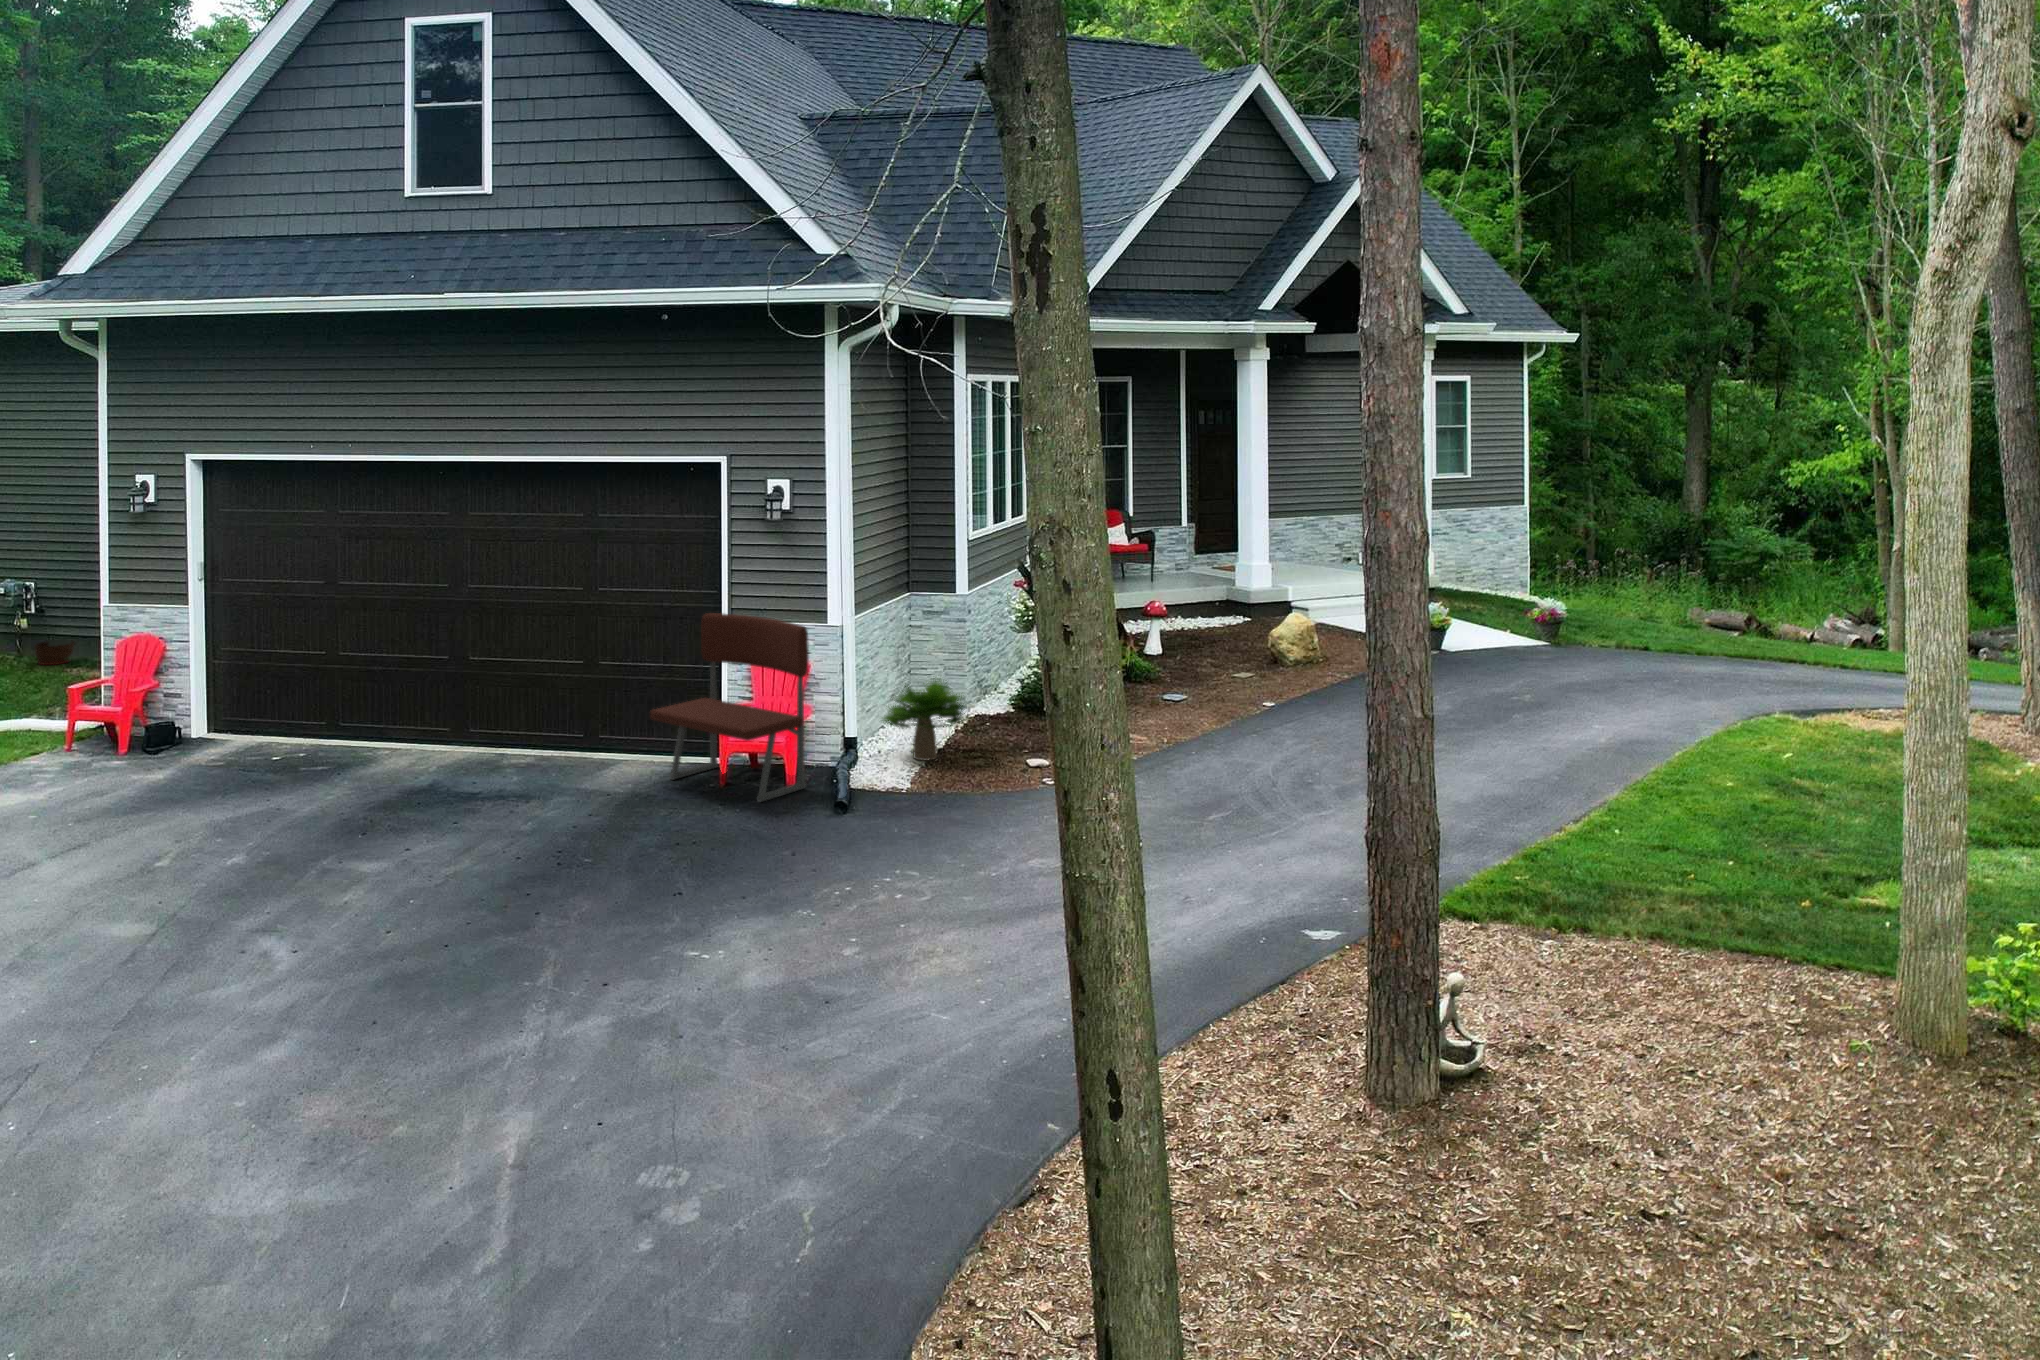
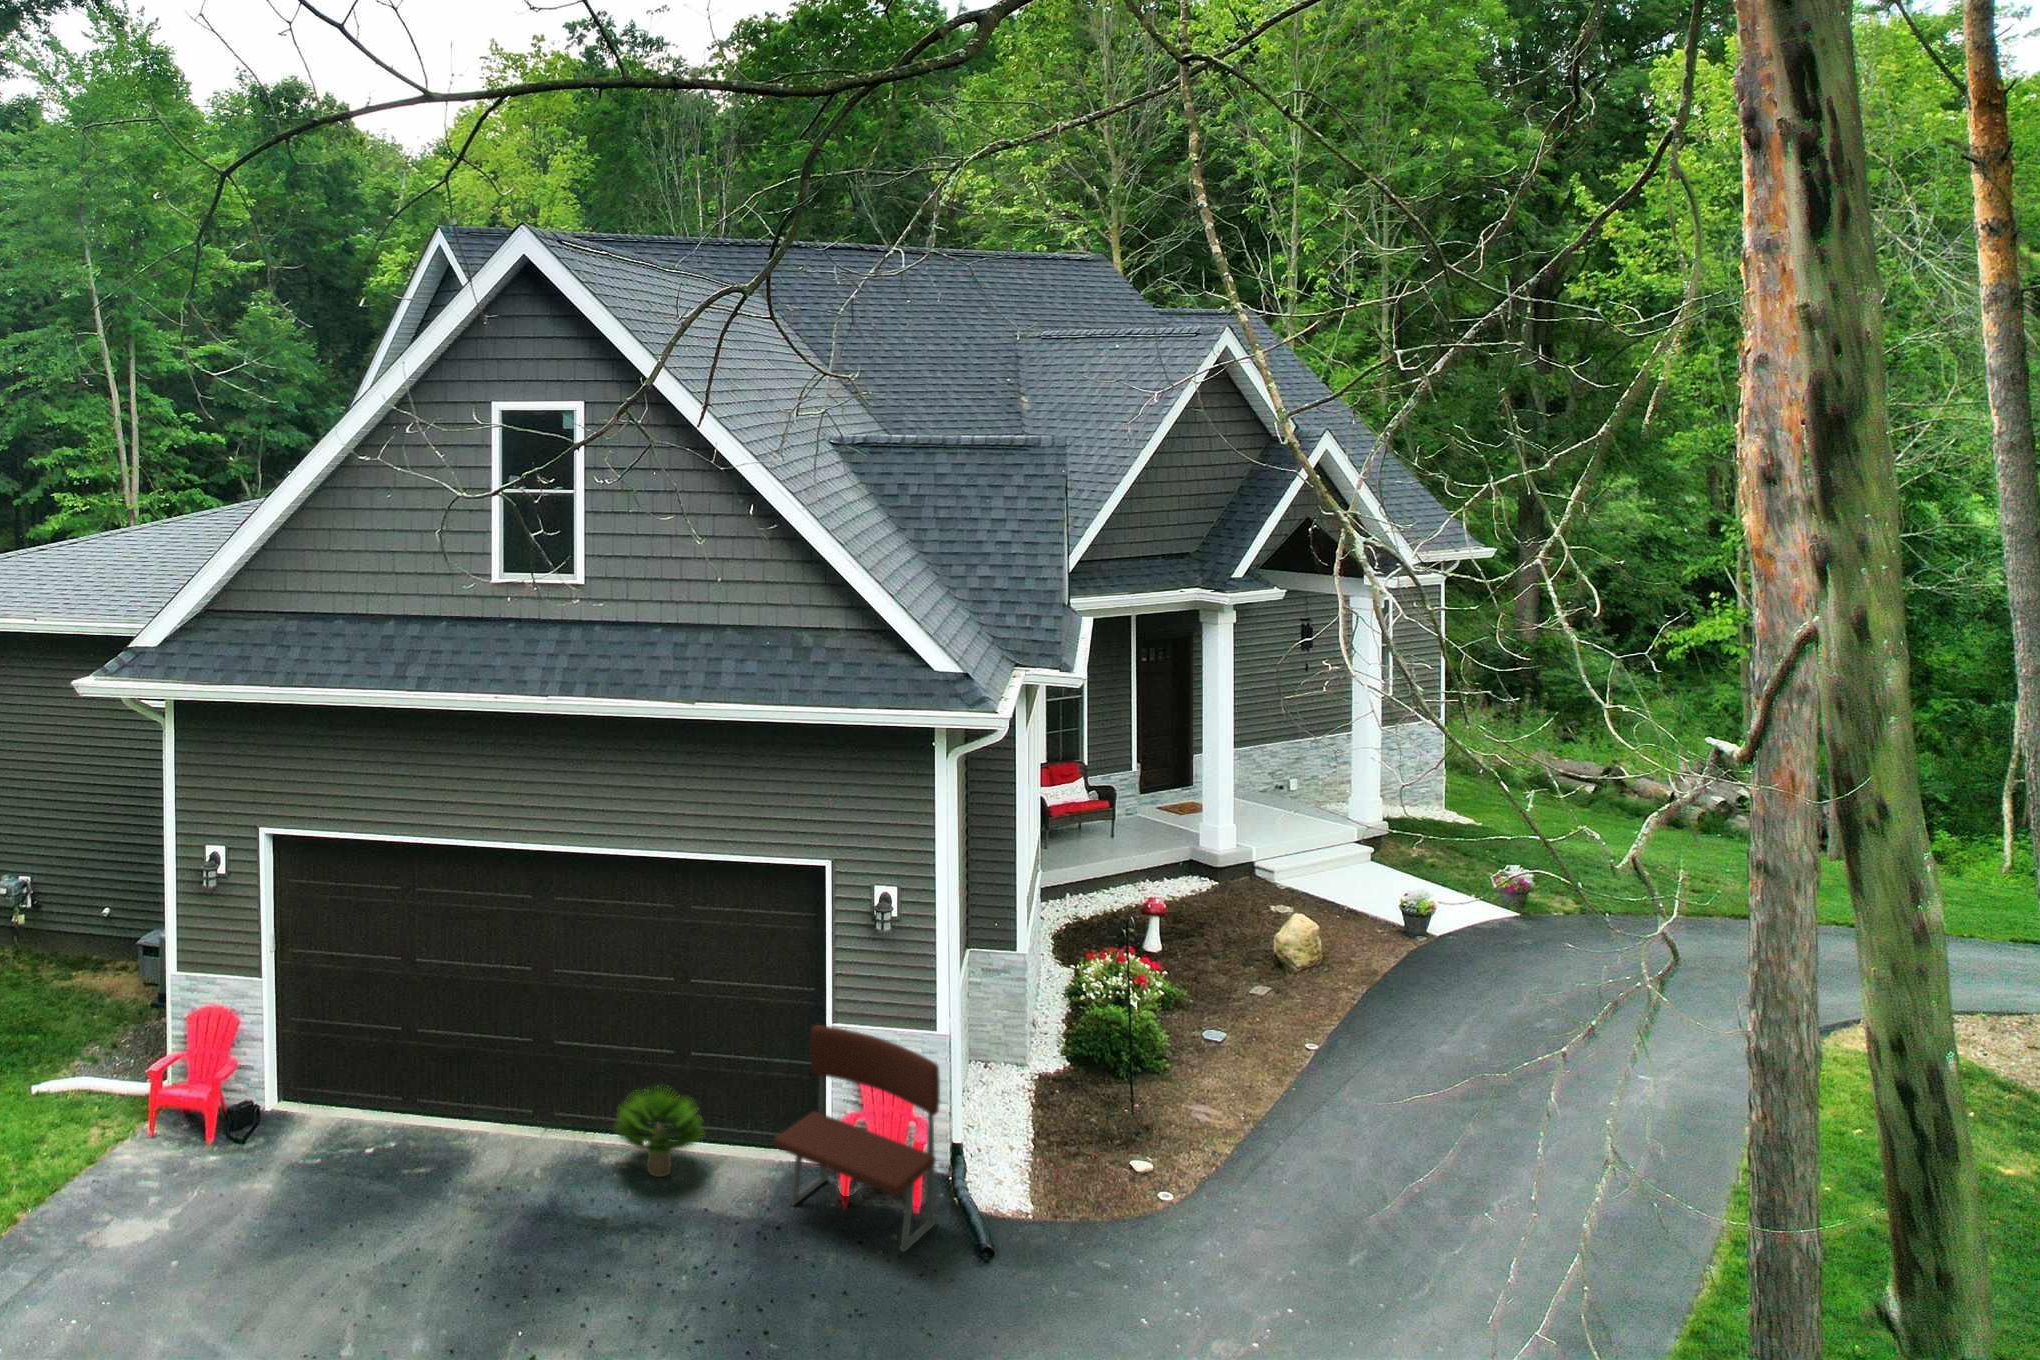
basket: present [34,640,75,665] -> none [33,936,72,967]
potted plant: present [883,681,965,761] -> present [619,1089,703,1177]

